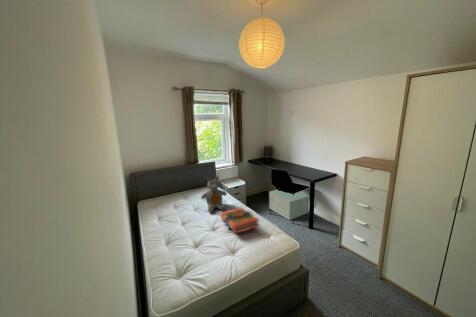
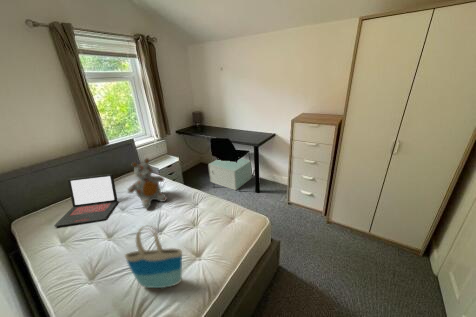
laptop: none [157,182,195,213] -> present [54,174,118,227]
book: present [220,208,259,233] -> none [164,192,222,229]
tote bag: none [186,214,218,263] -> present [125,226,182,288]

